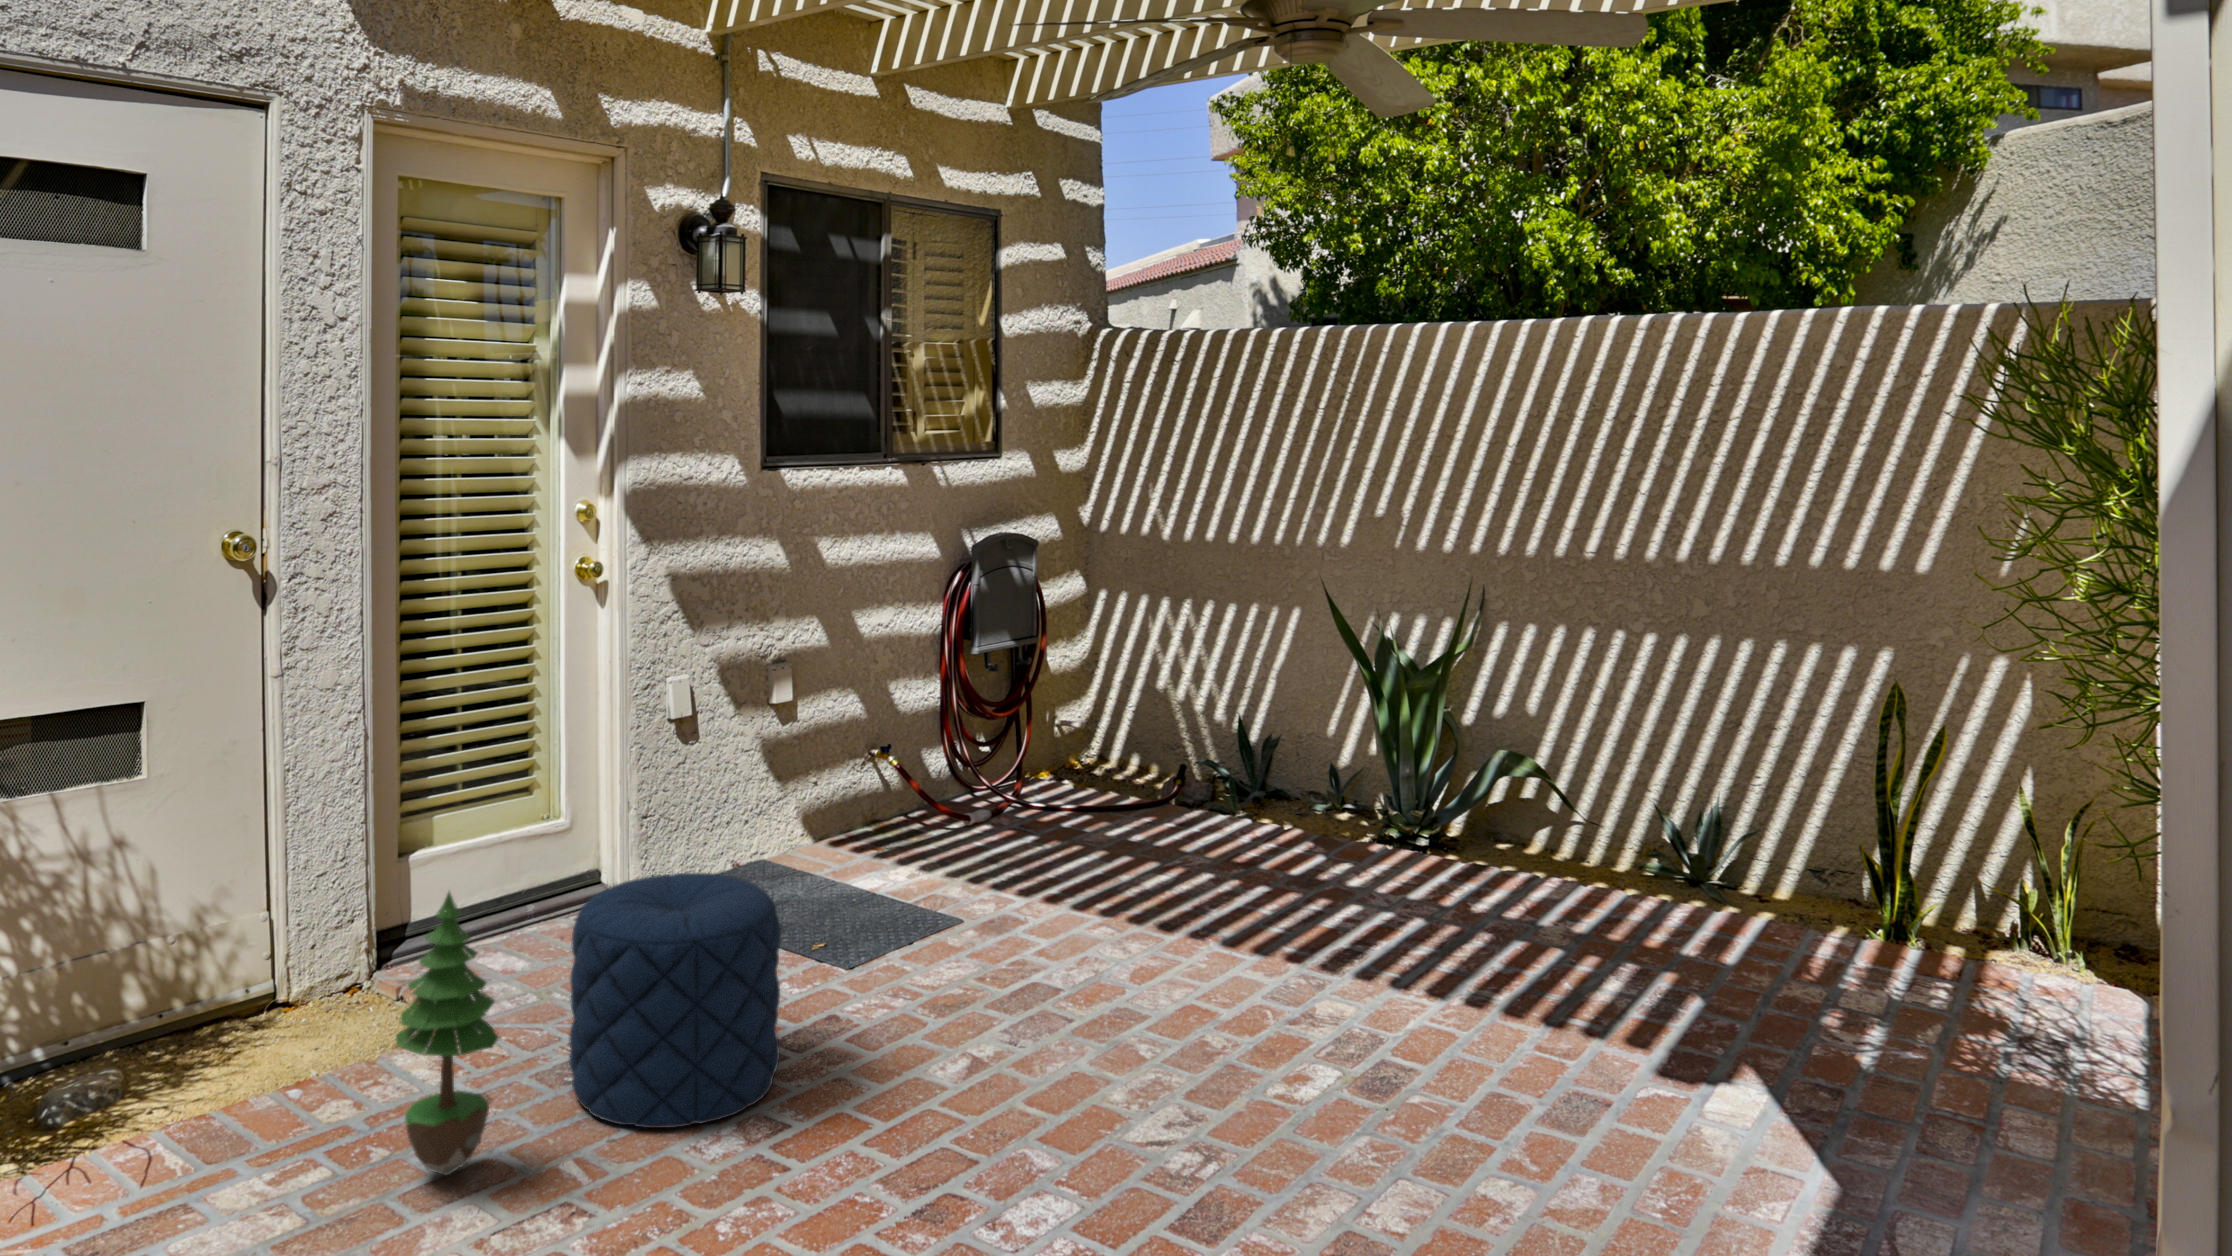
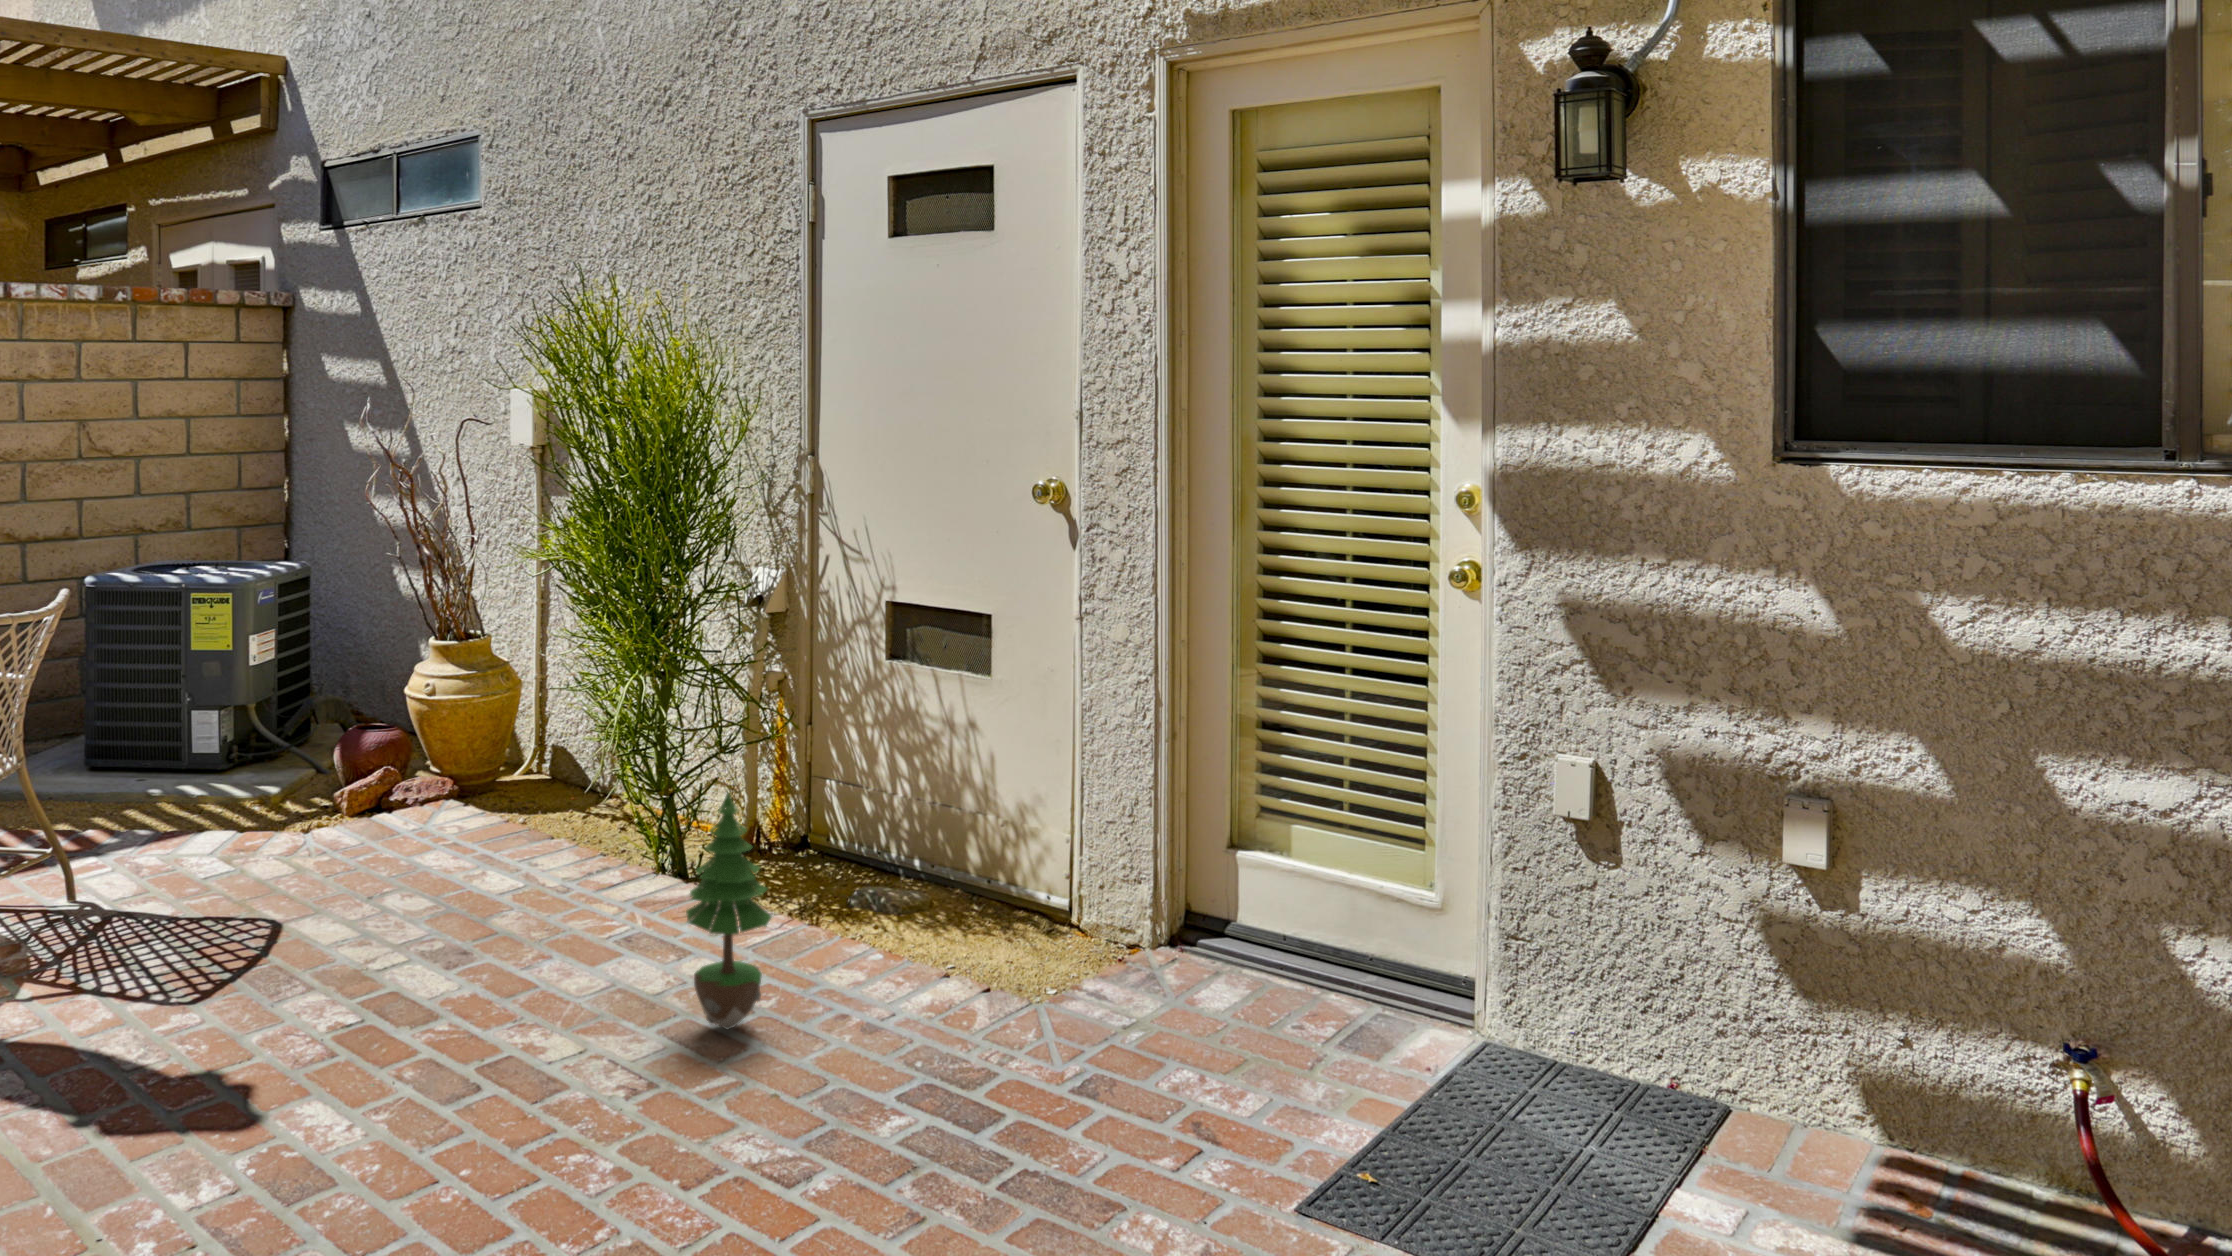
pouf: present [569,873,781,1128] -> none [787,877,1011,1149]

